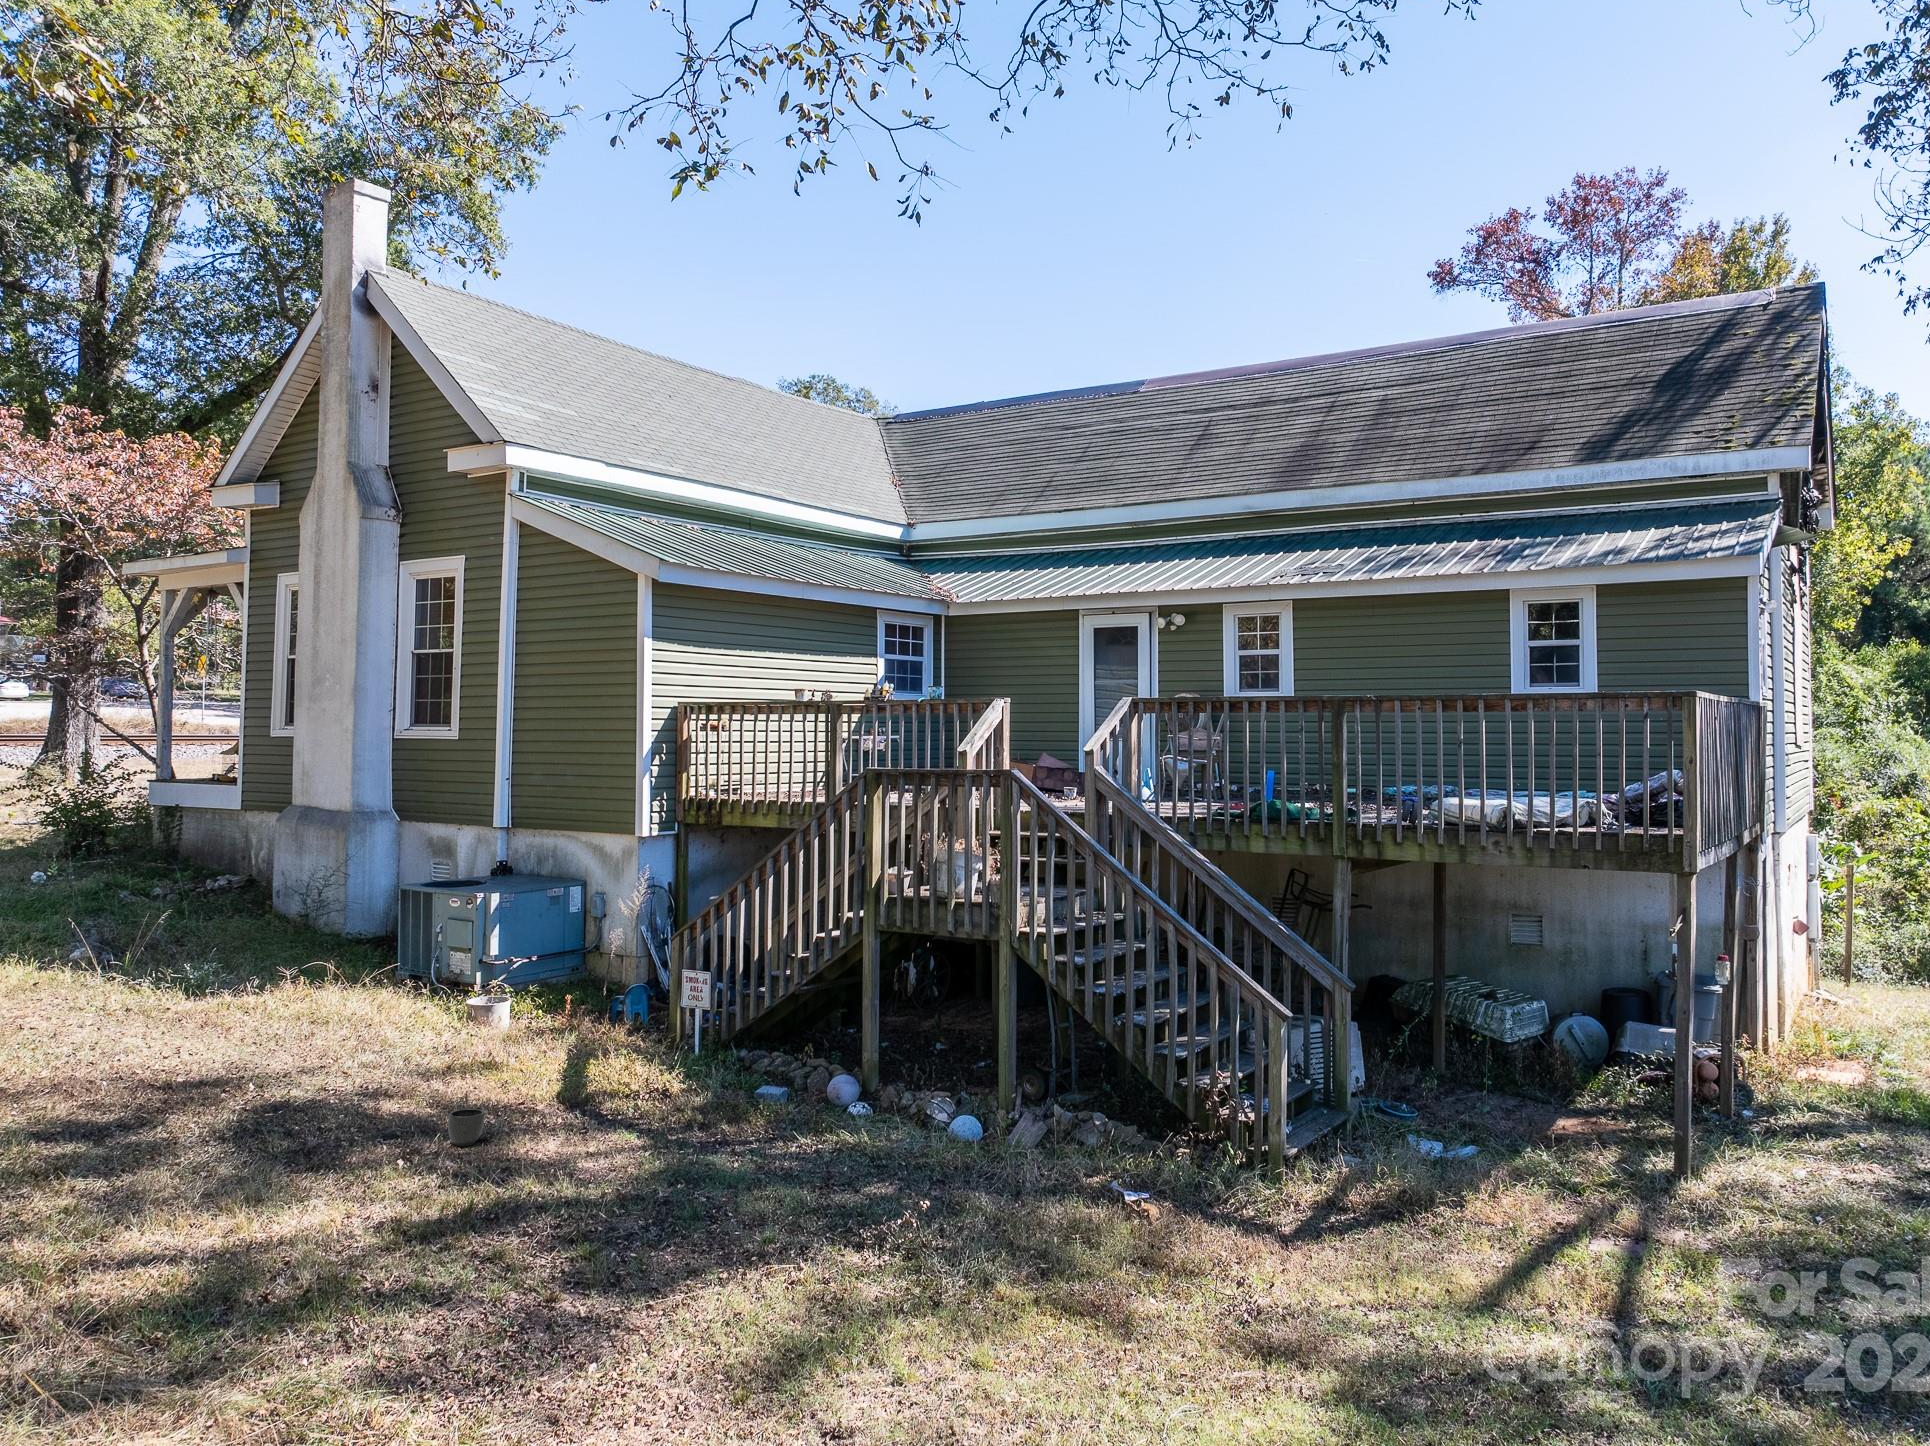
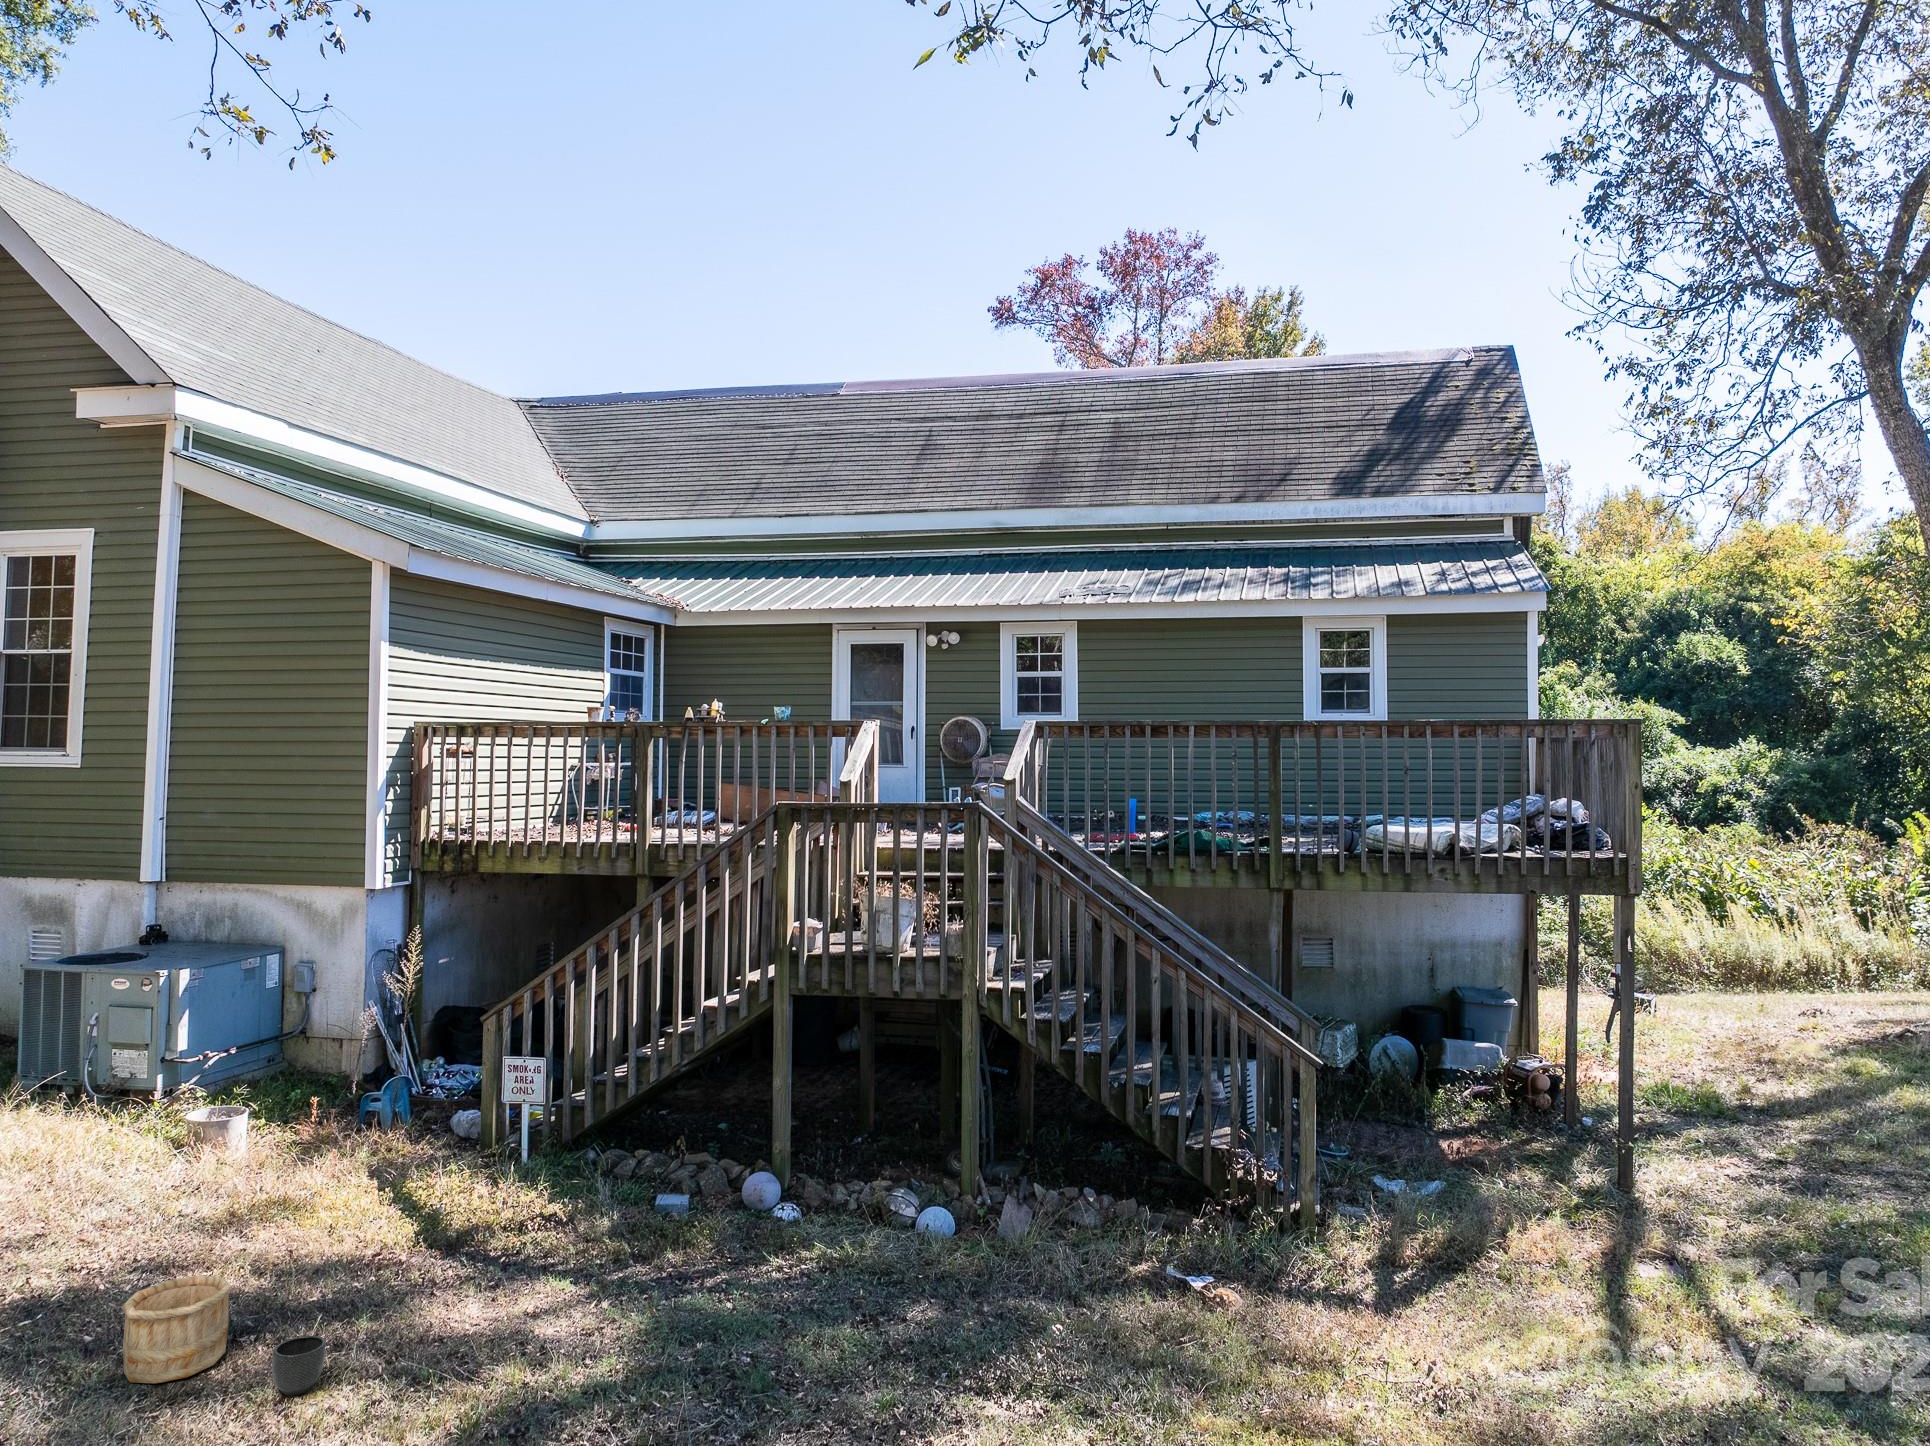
wooden bucket: none [369,1066,438,1129] -> present [122,1275,232,1383]

